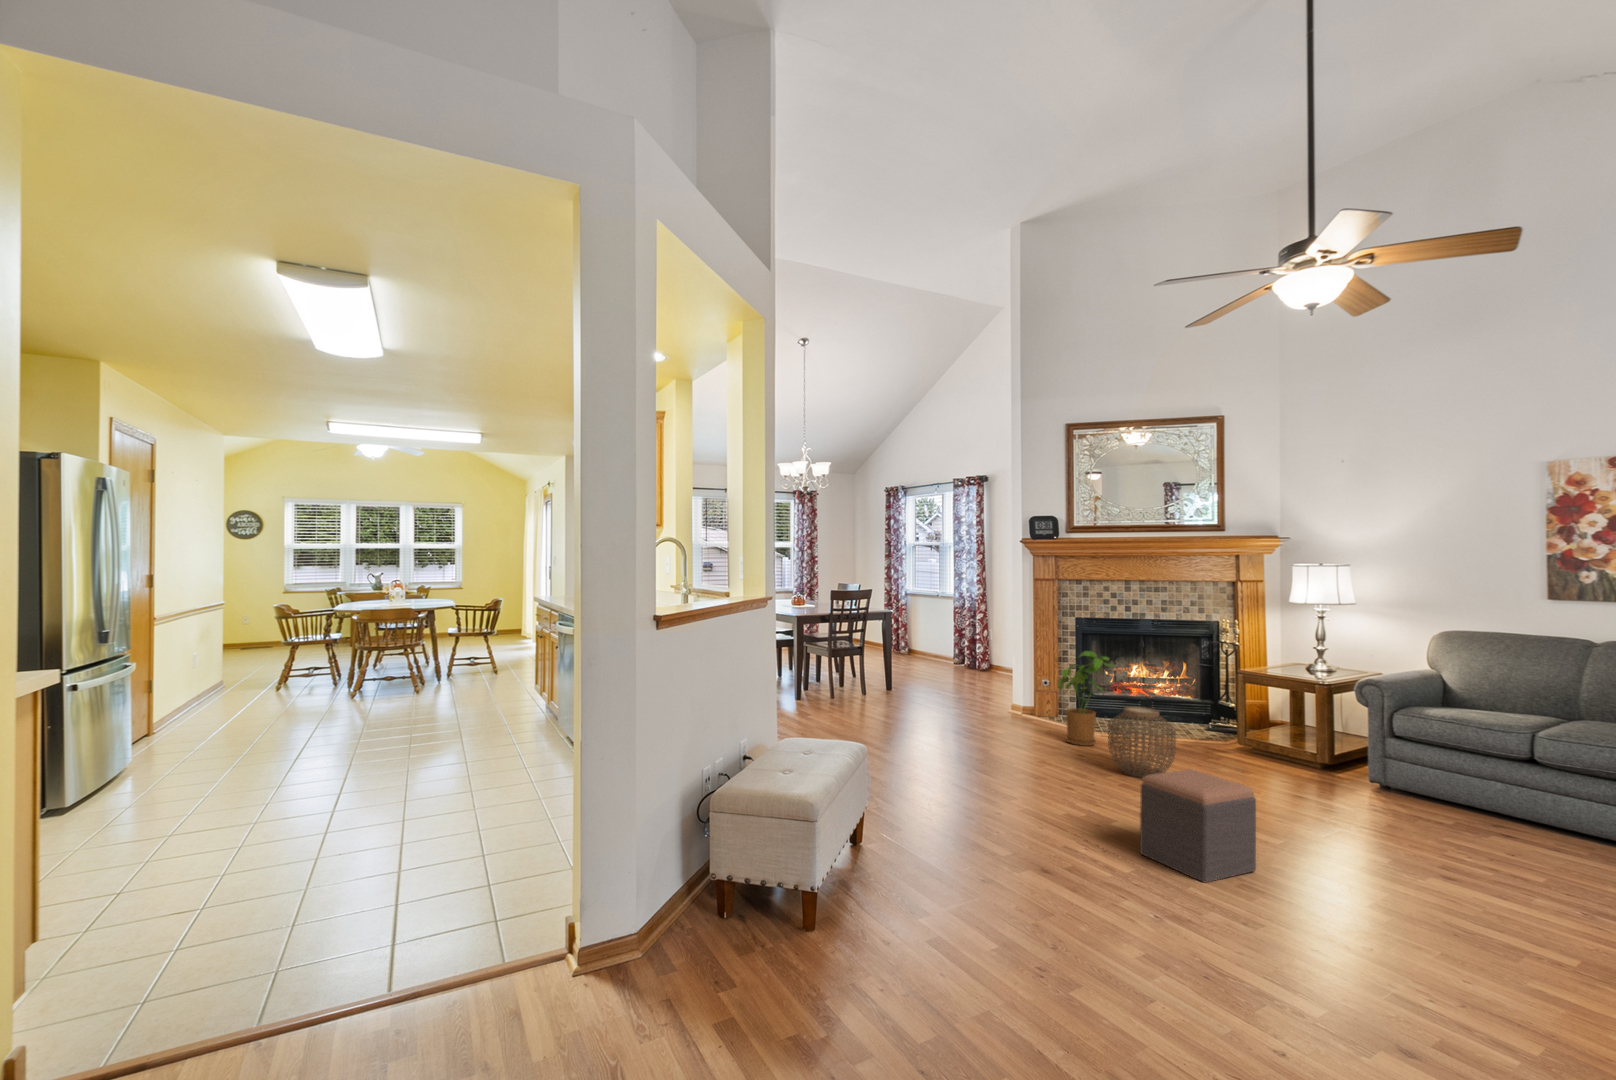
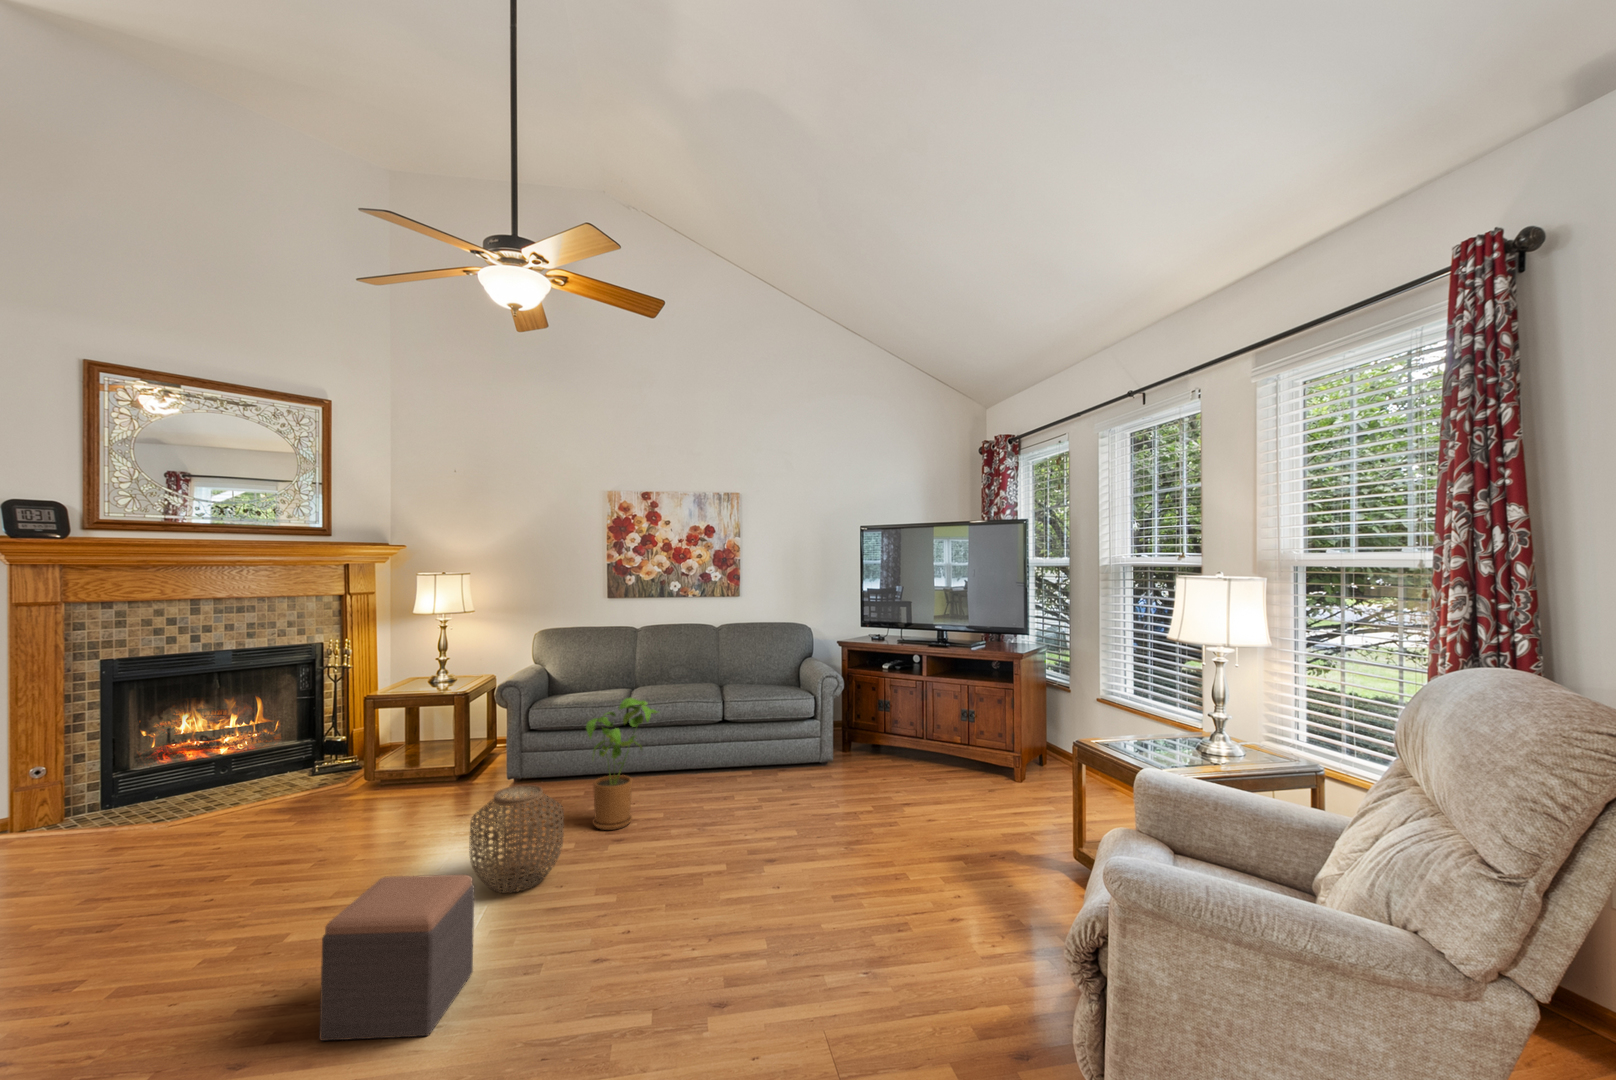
house plant: present [1058,651,1115,746] -> present [586,698,658,830]
woven basket: present [1108,706,1176,778] -> present [469,785,564,893]

